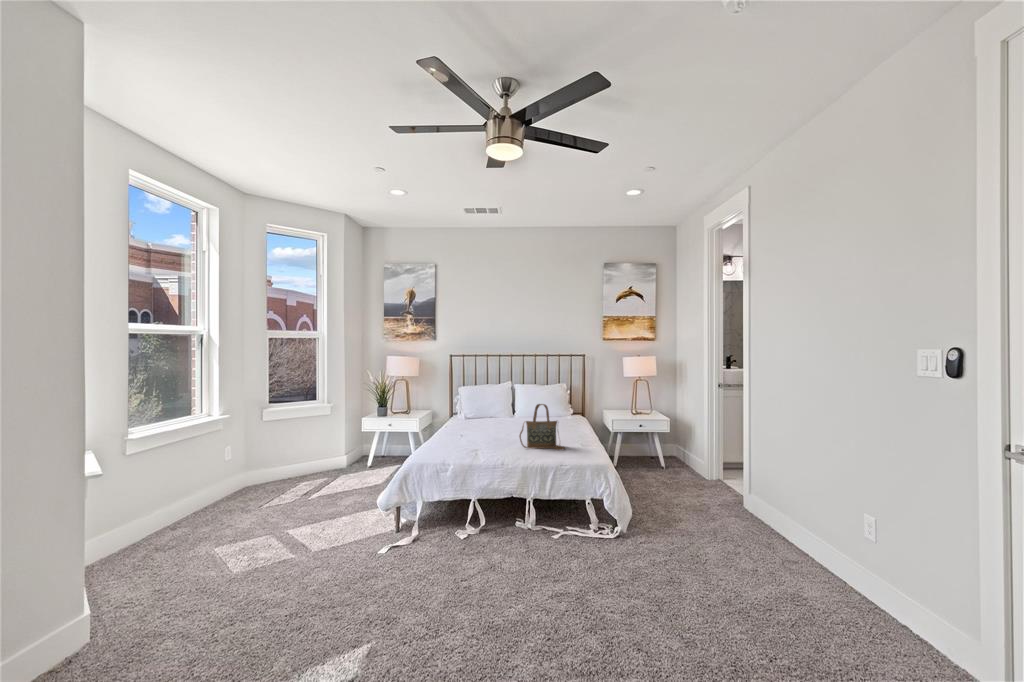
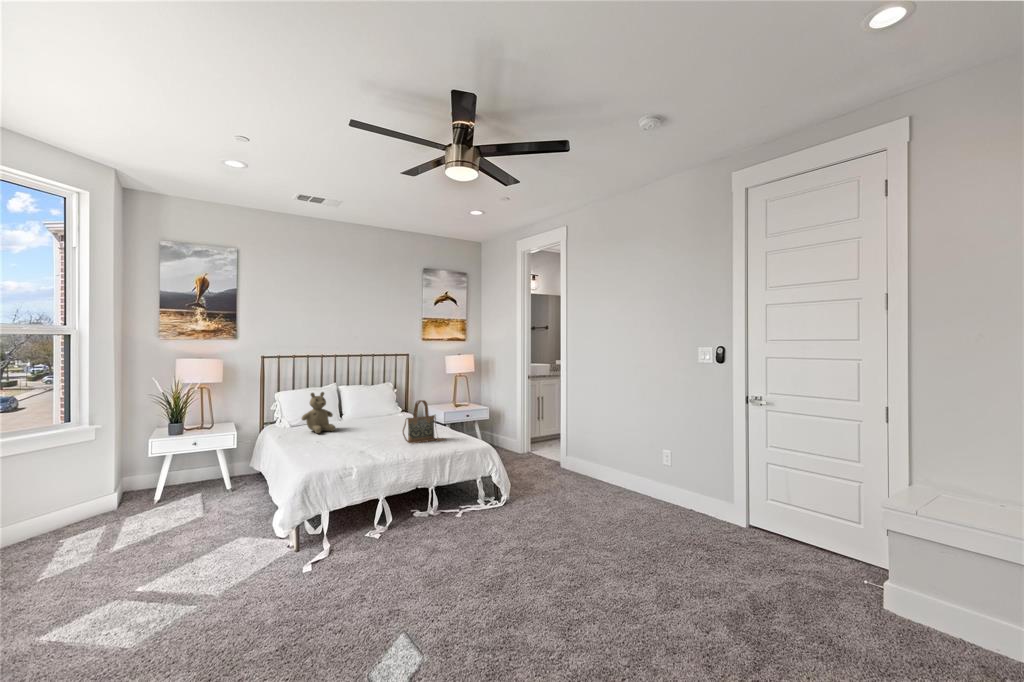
teddy bear: none [459,388,488,426] -> present [302,392,336,433]

